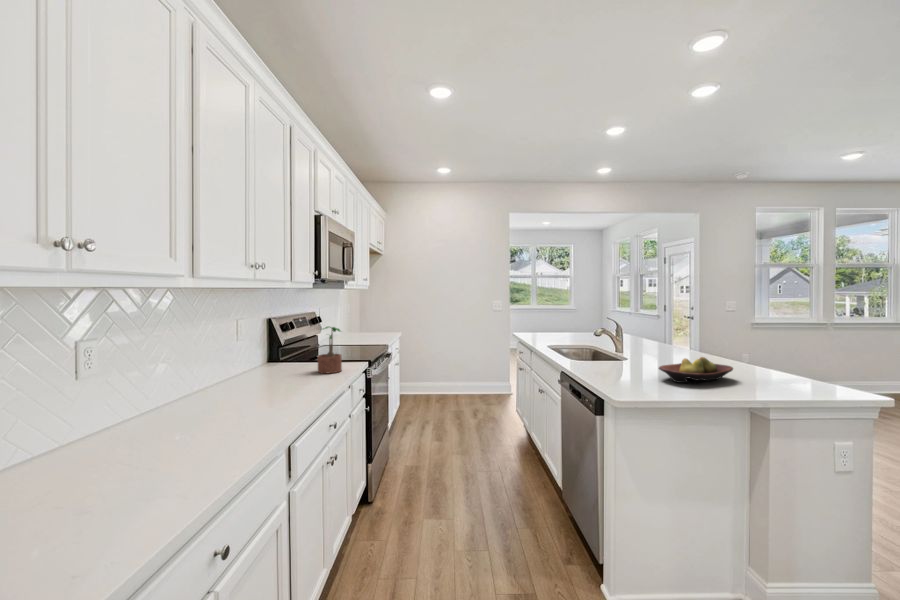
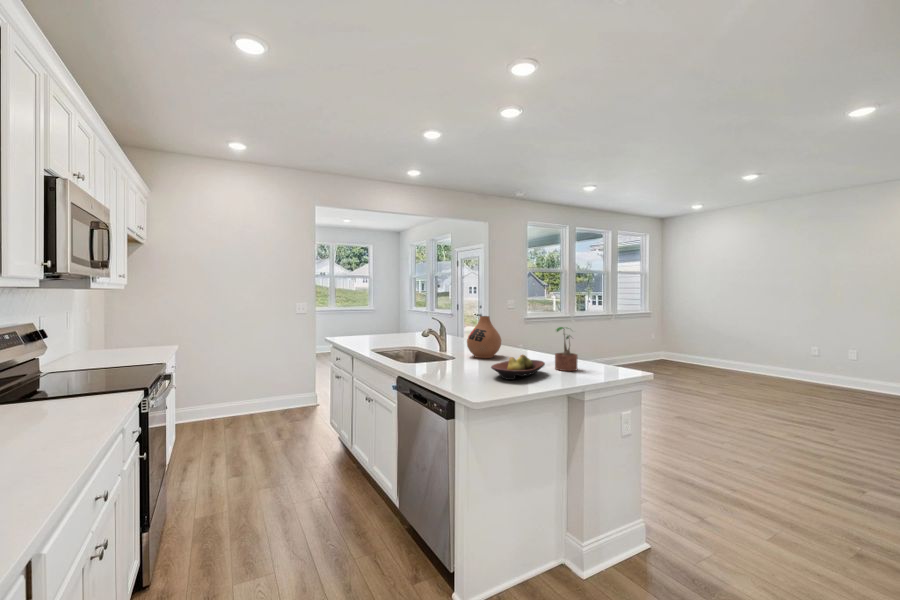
vase: none [644,314,689,360] -> present [467,316,501,358]
potted plant: present [318,327,342,373] -> present [555,327,578,371]

